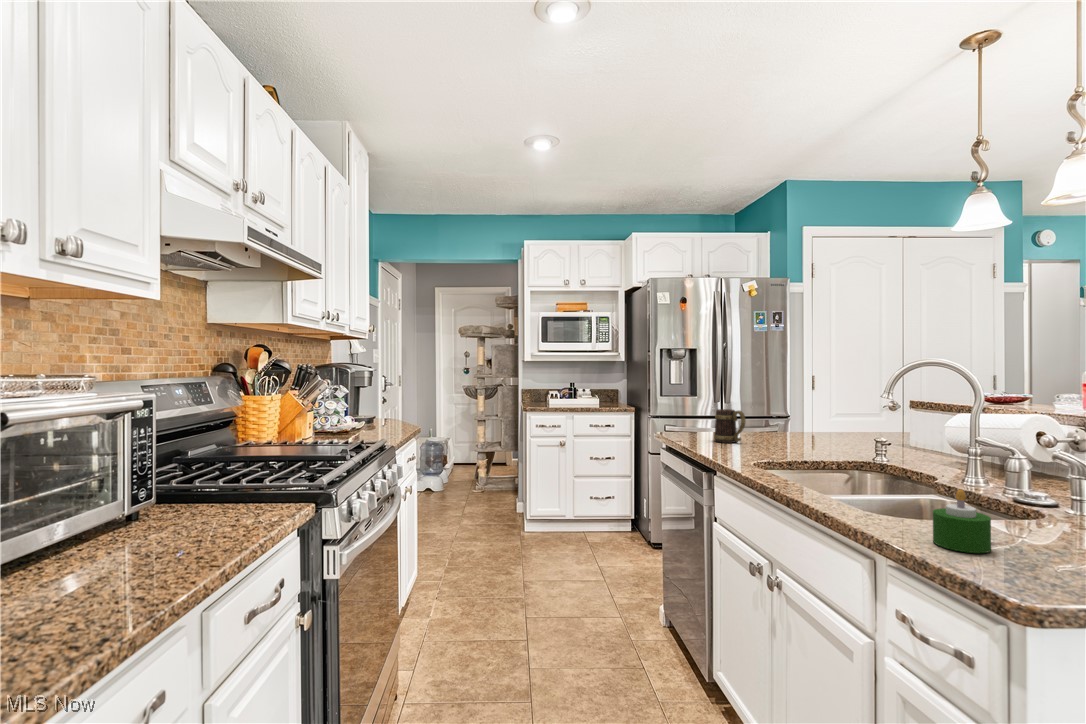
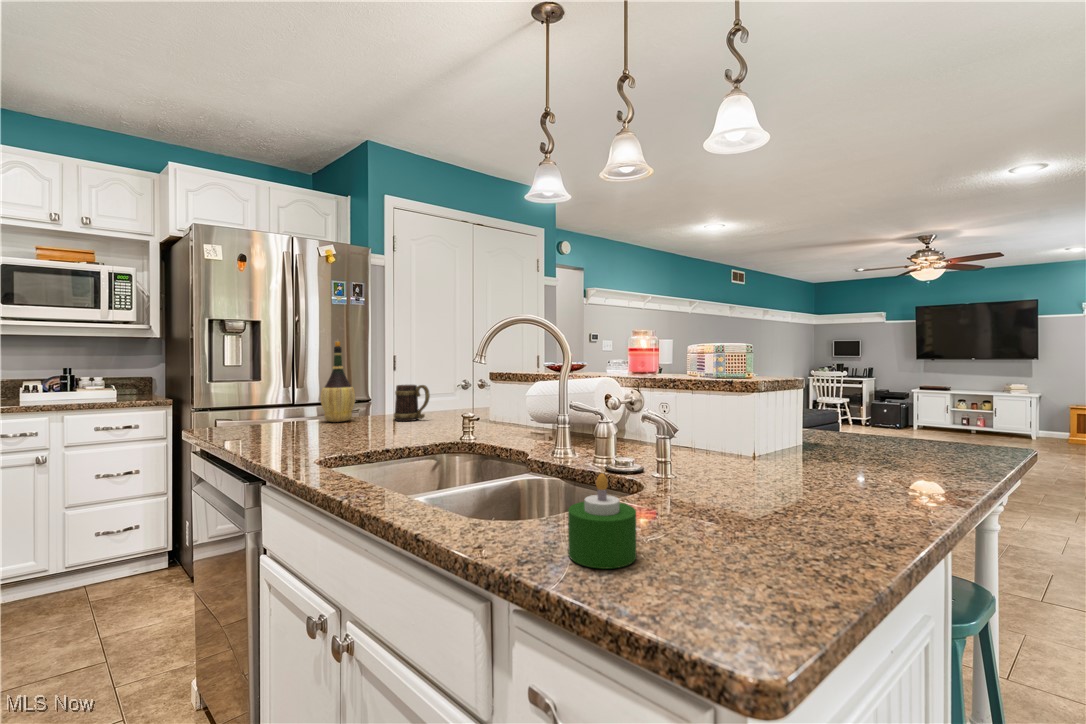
wine bottle: none [747,370,776,435] -> present [321,341,355,422]
mug: present [714,409,746,443] -> present [394,385,430,421]

